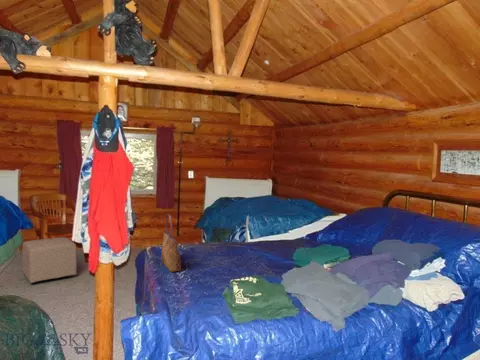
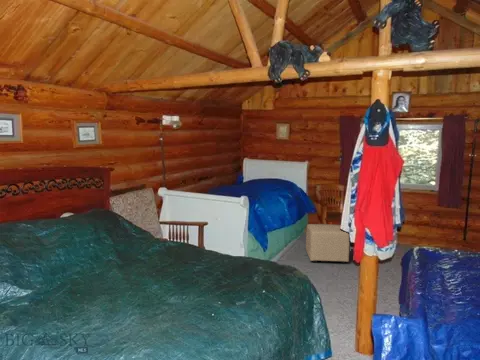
tote bag: present [161,214,181,272] -> none [430,215,452,281]

